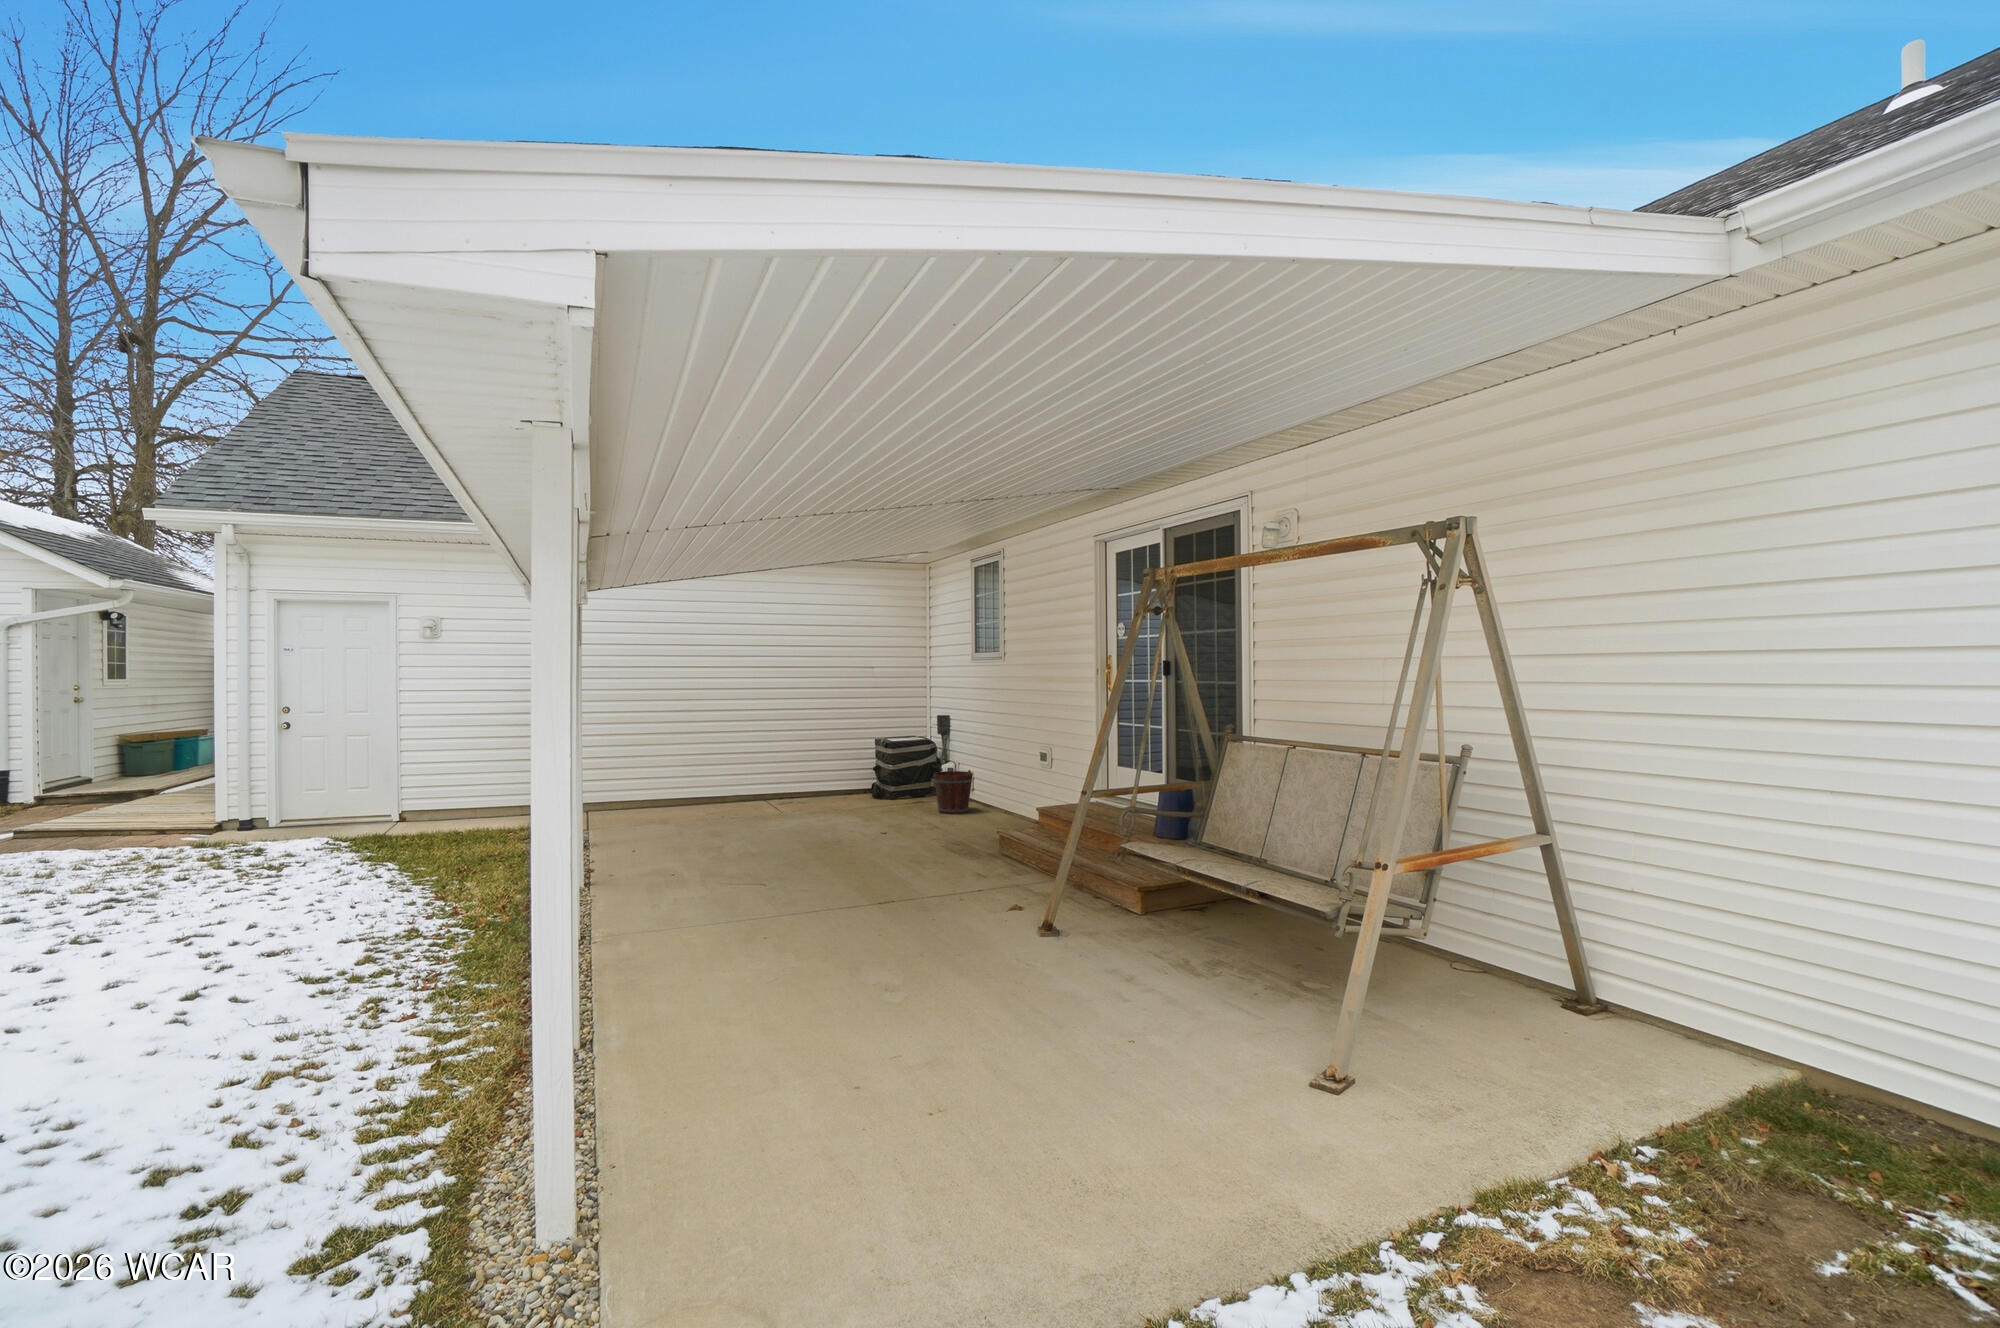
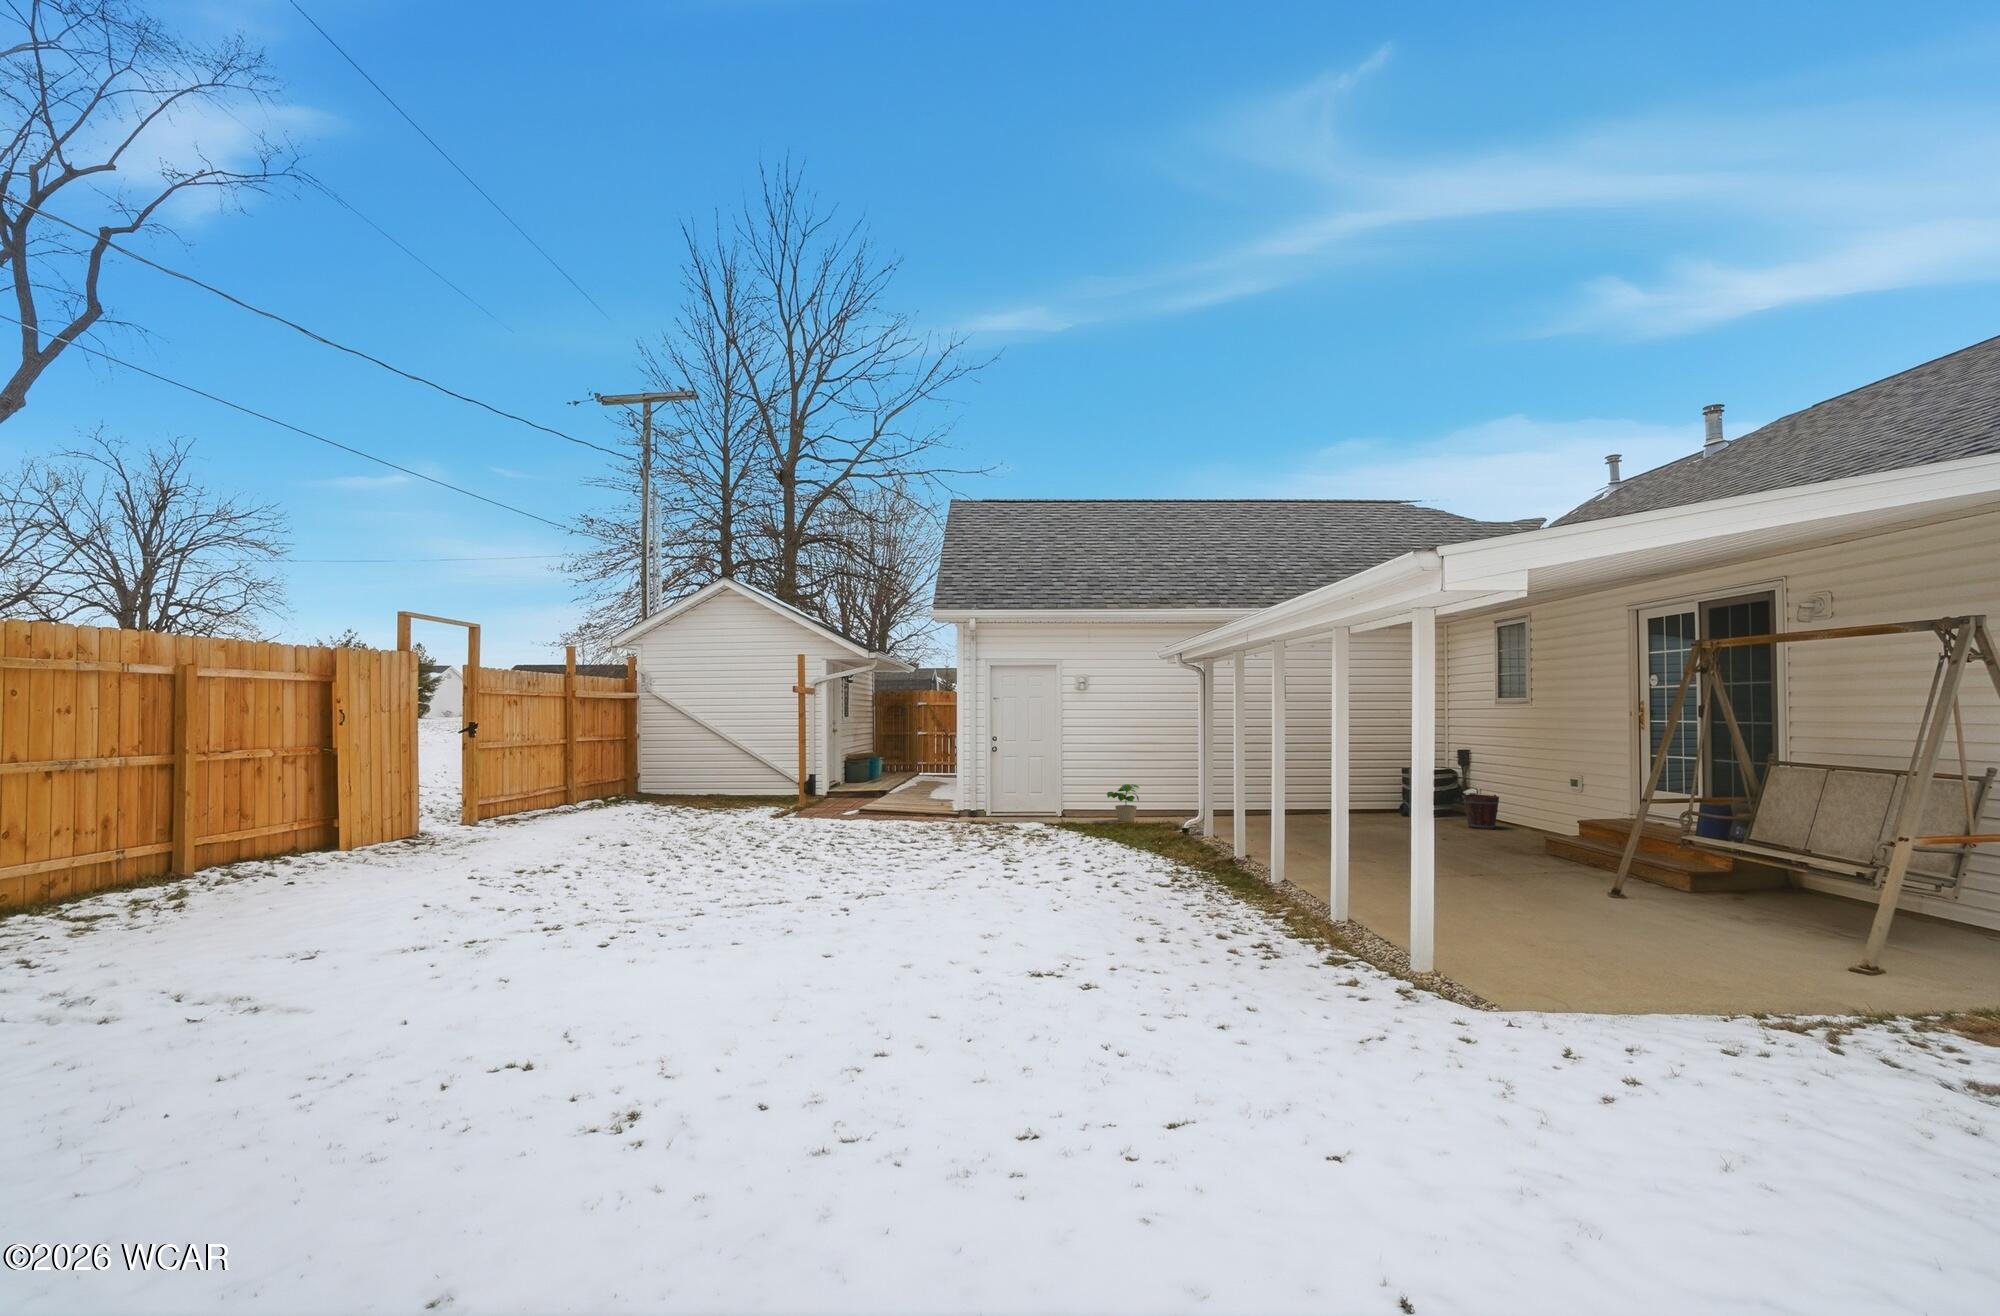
potted plant: none [437,785,493,840] -> present [1107,784,1139,822]

